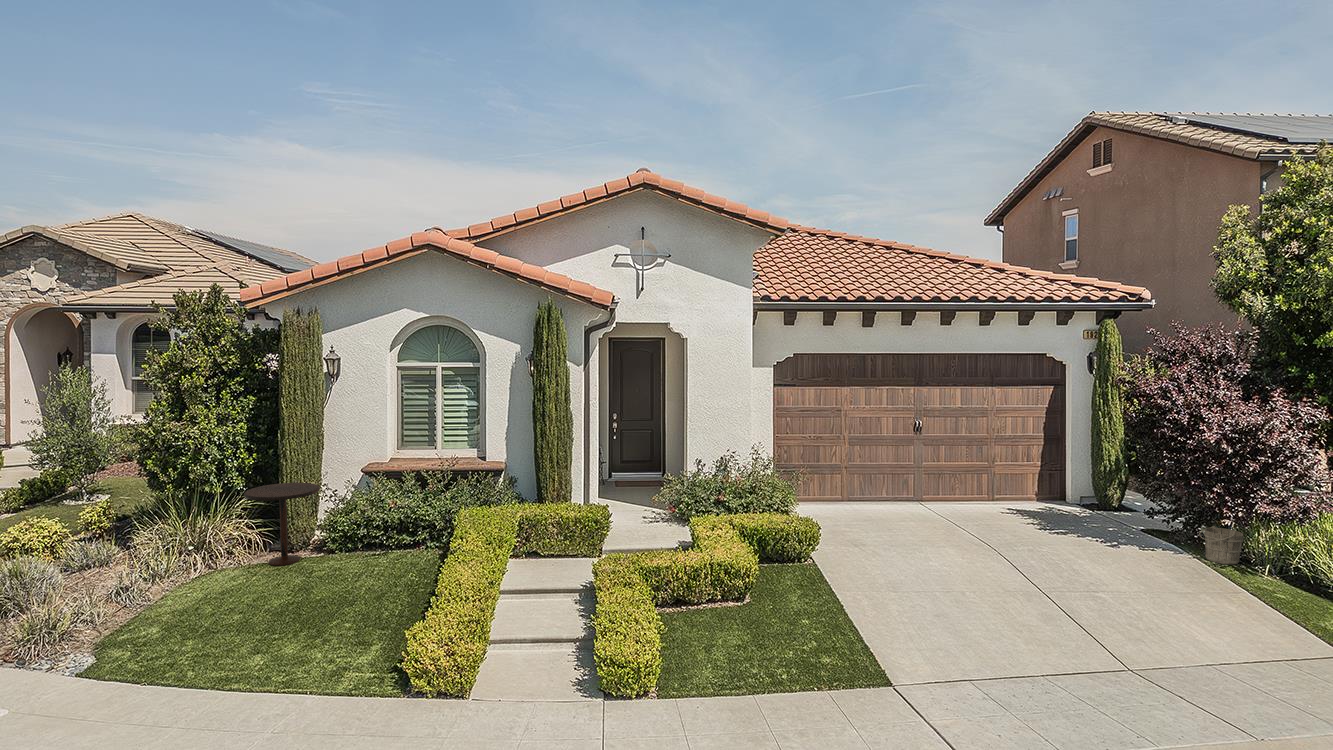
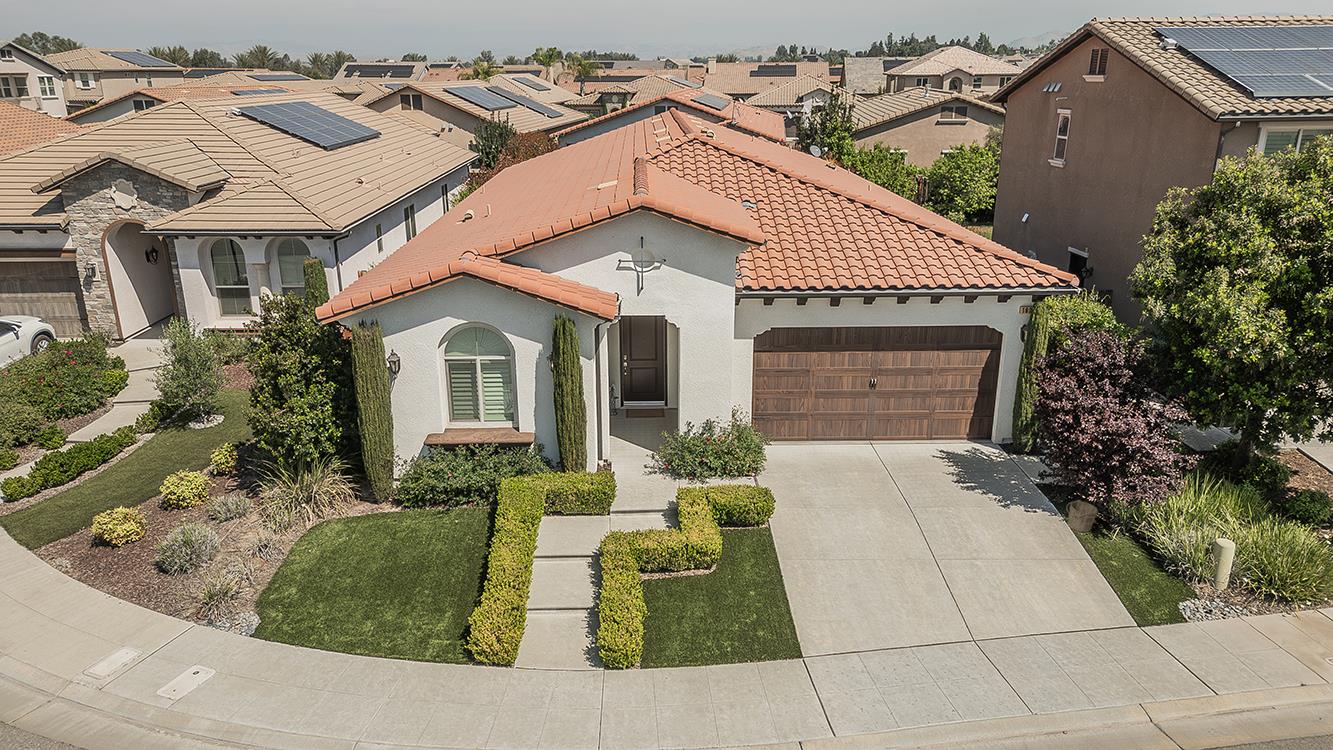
pedestal table: present [244,483,320,565] -> none [344,459,398,523]

